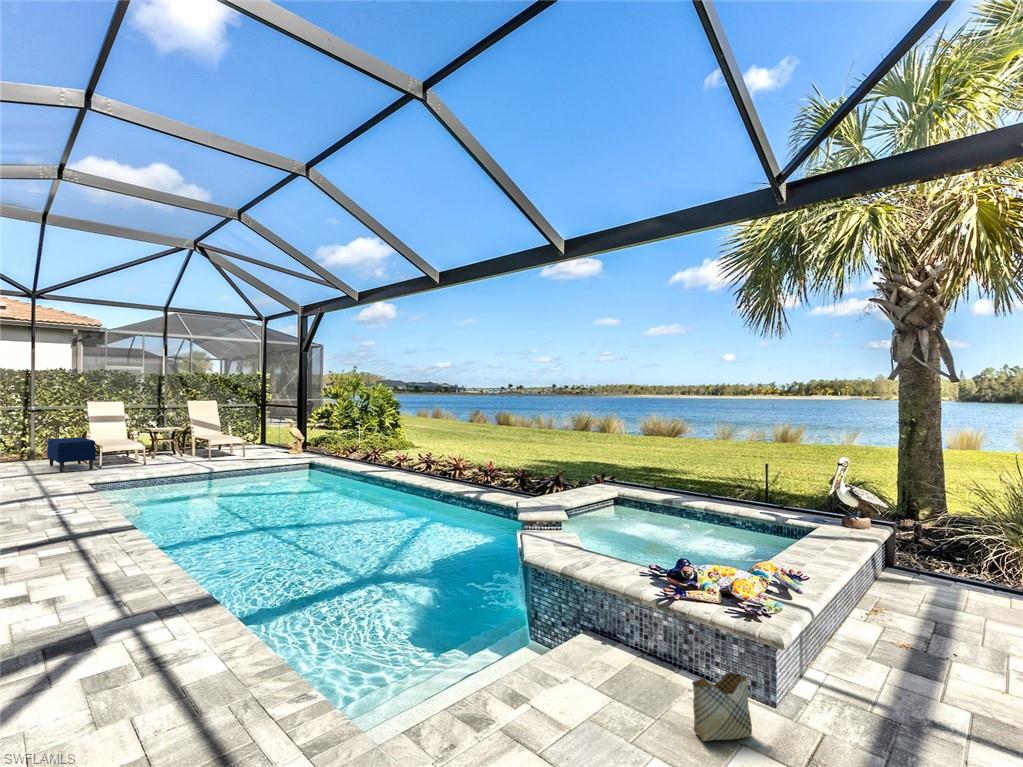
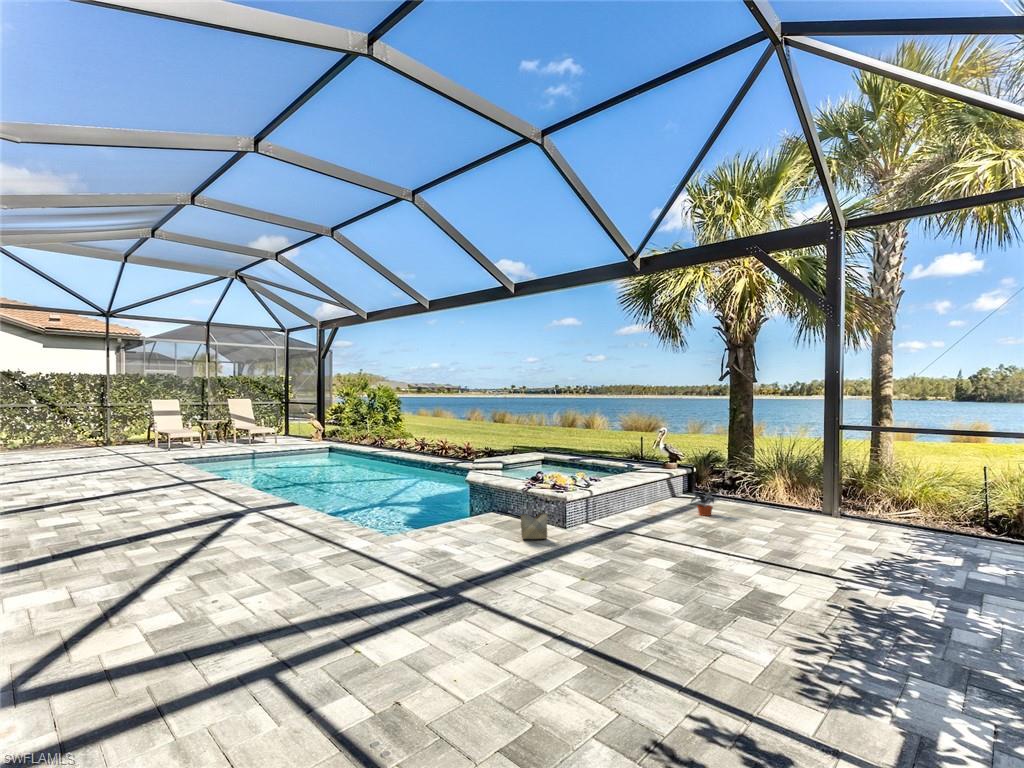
bench: present [47,437,96,472] -> none [124,428,163,453]
potted plant: none [920,582,986,629] -> present [691,492,717,516]

